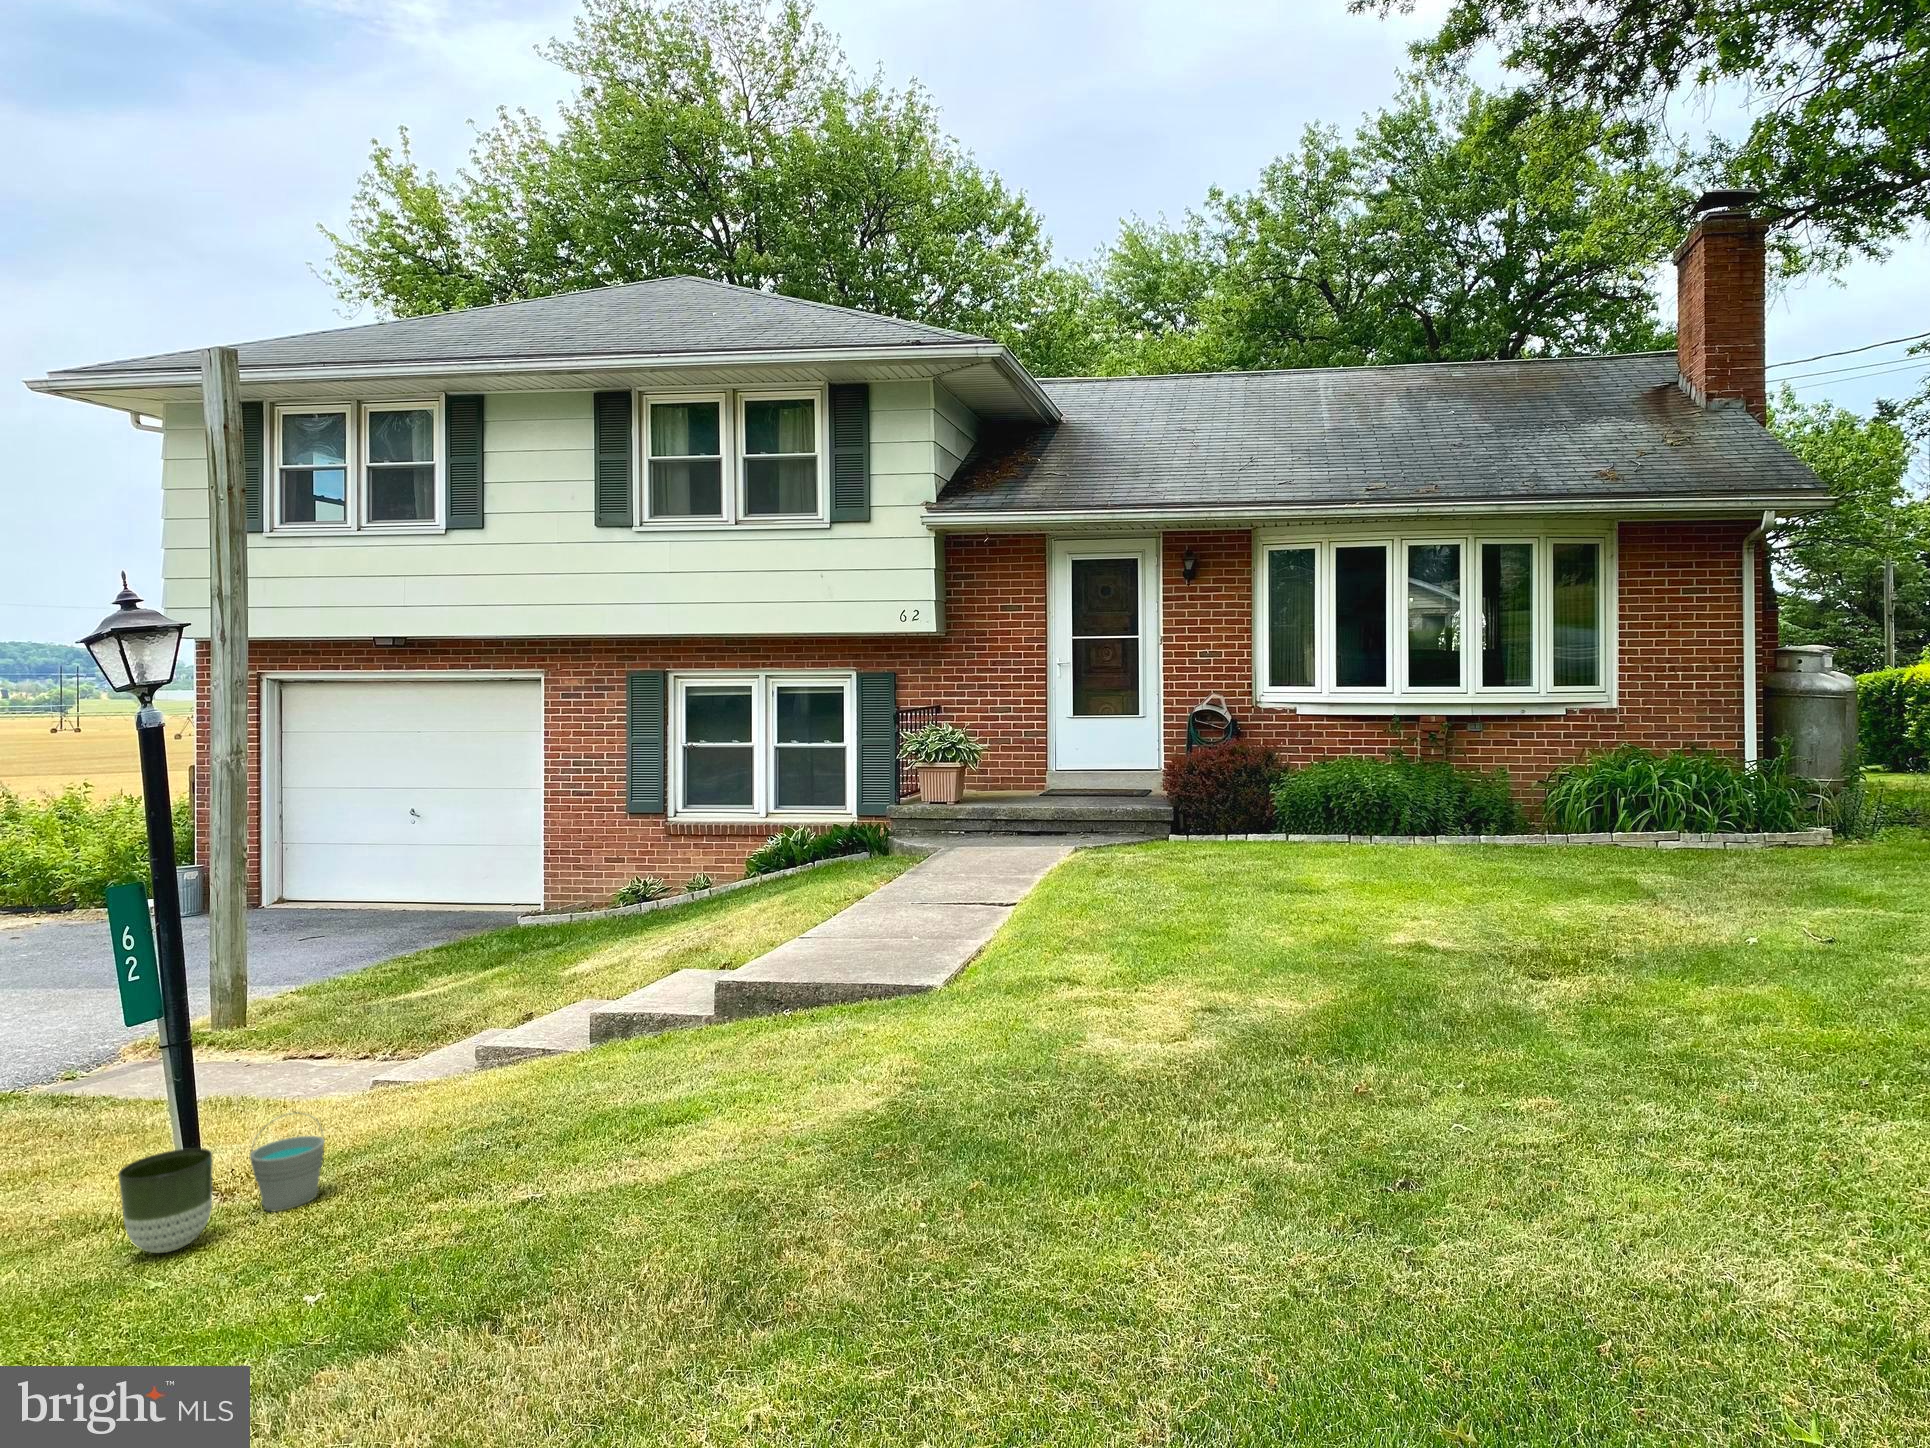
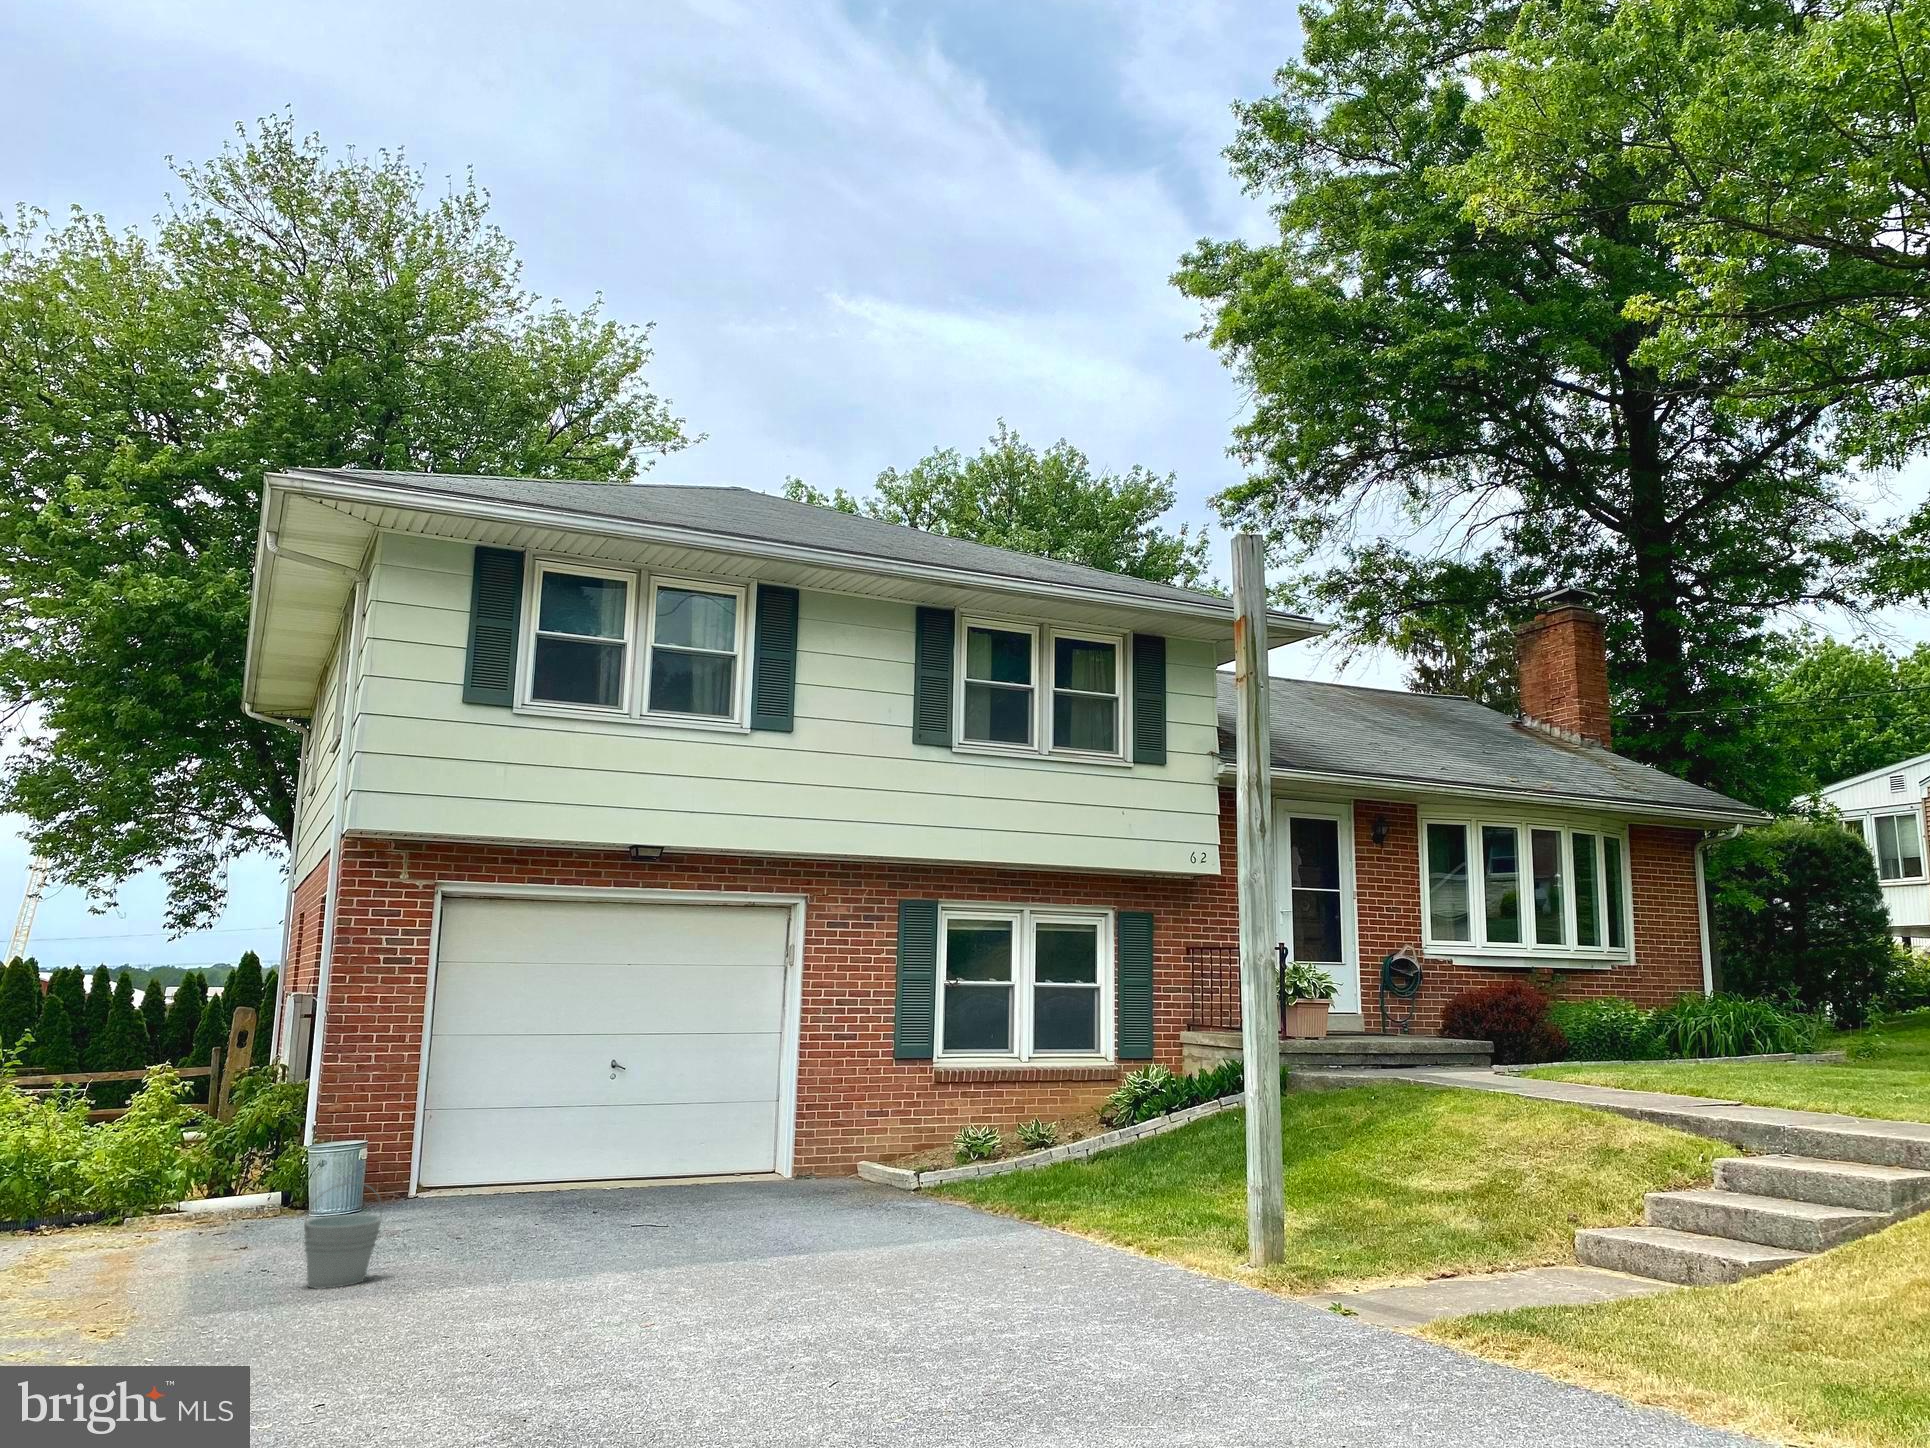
planter: present [119,1148,213,1253] -> none [166,1201,268,1308]

